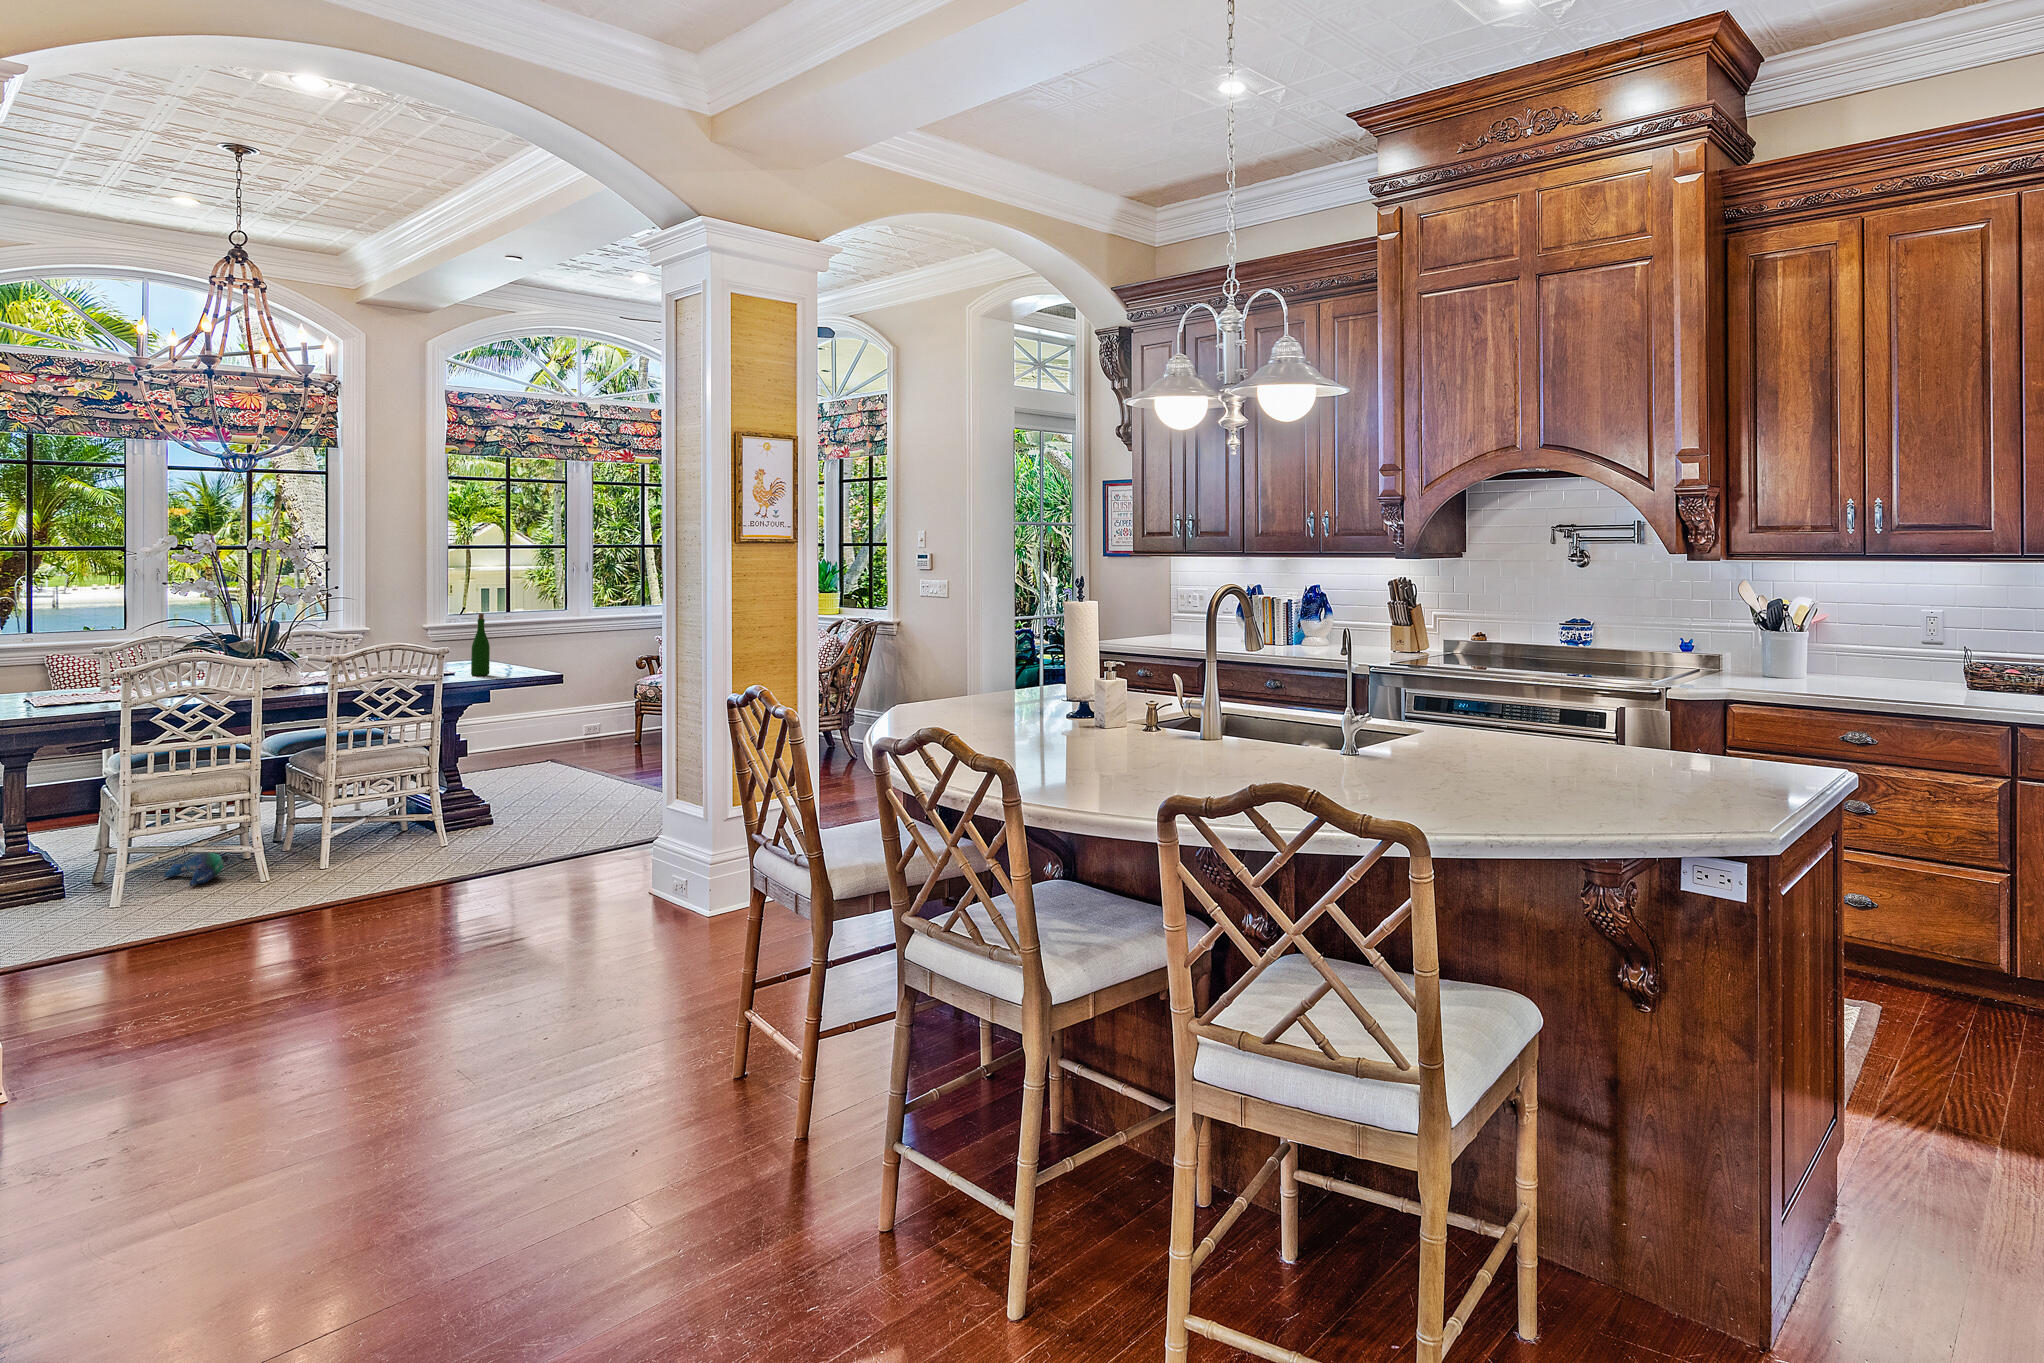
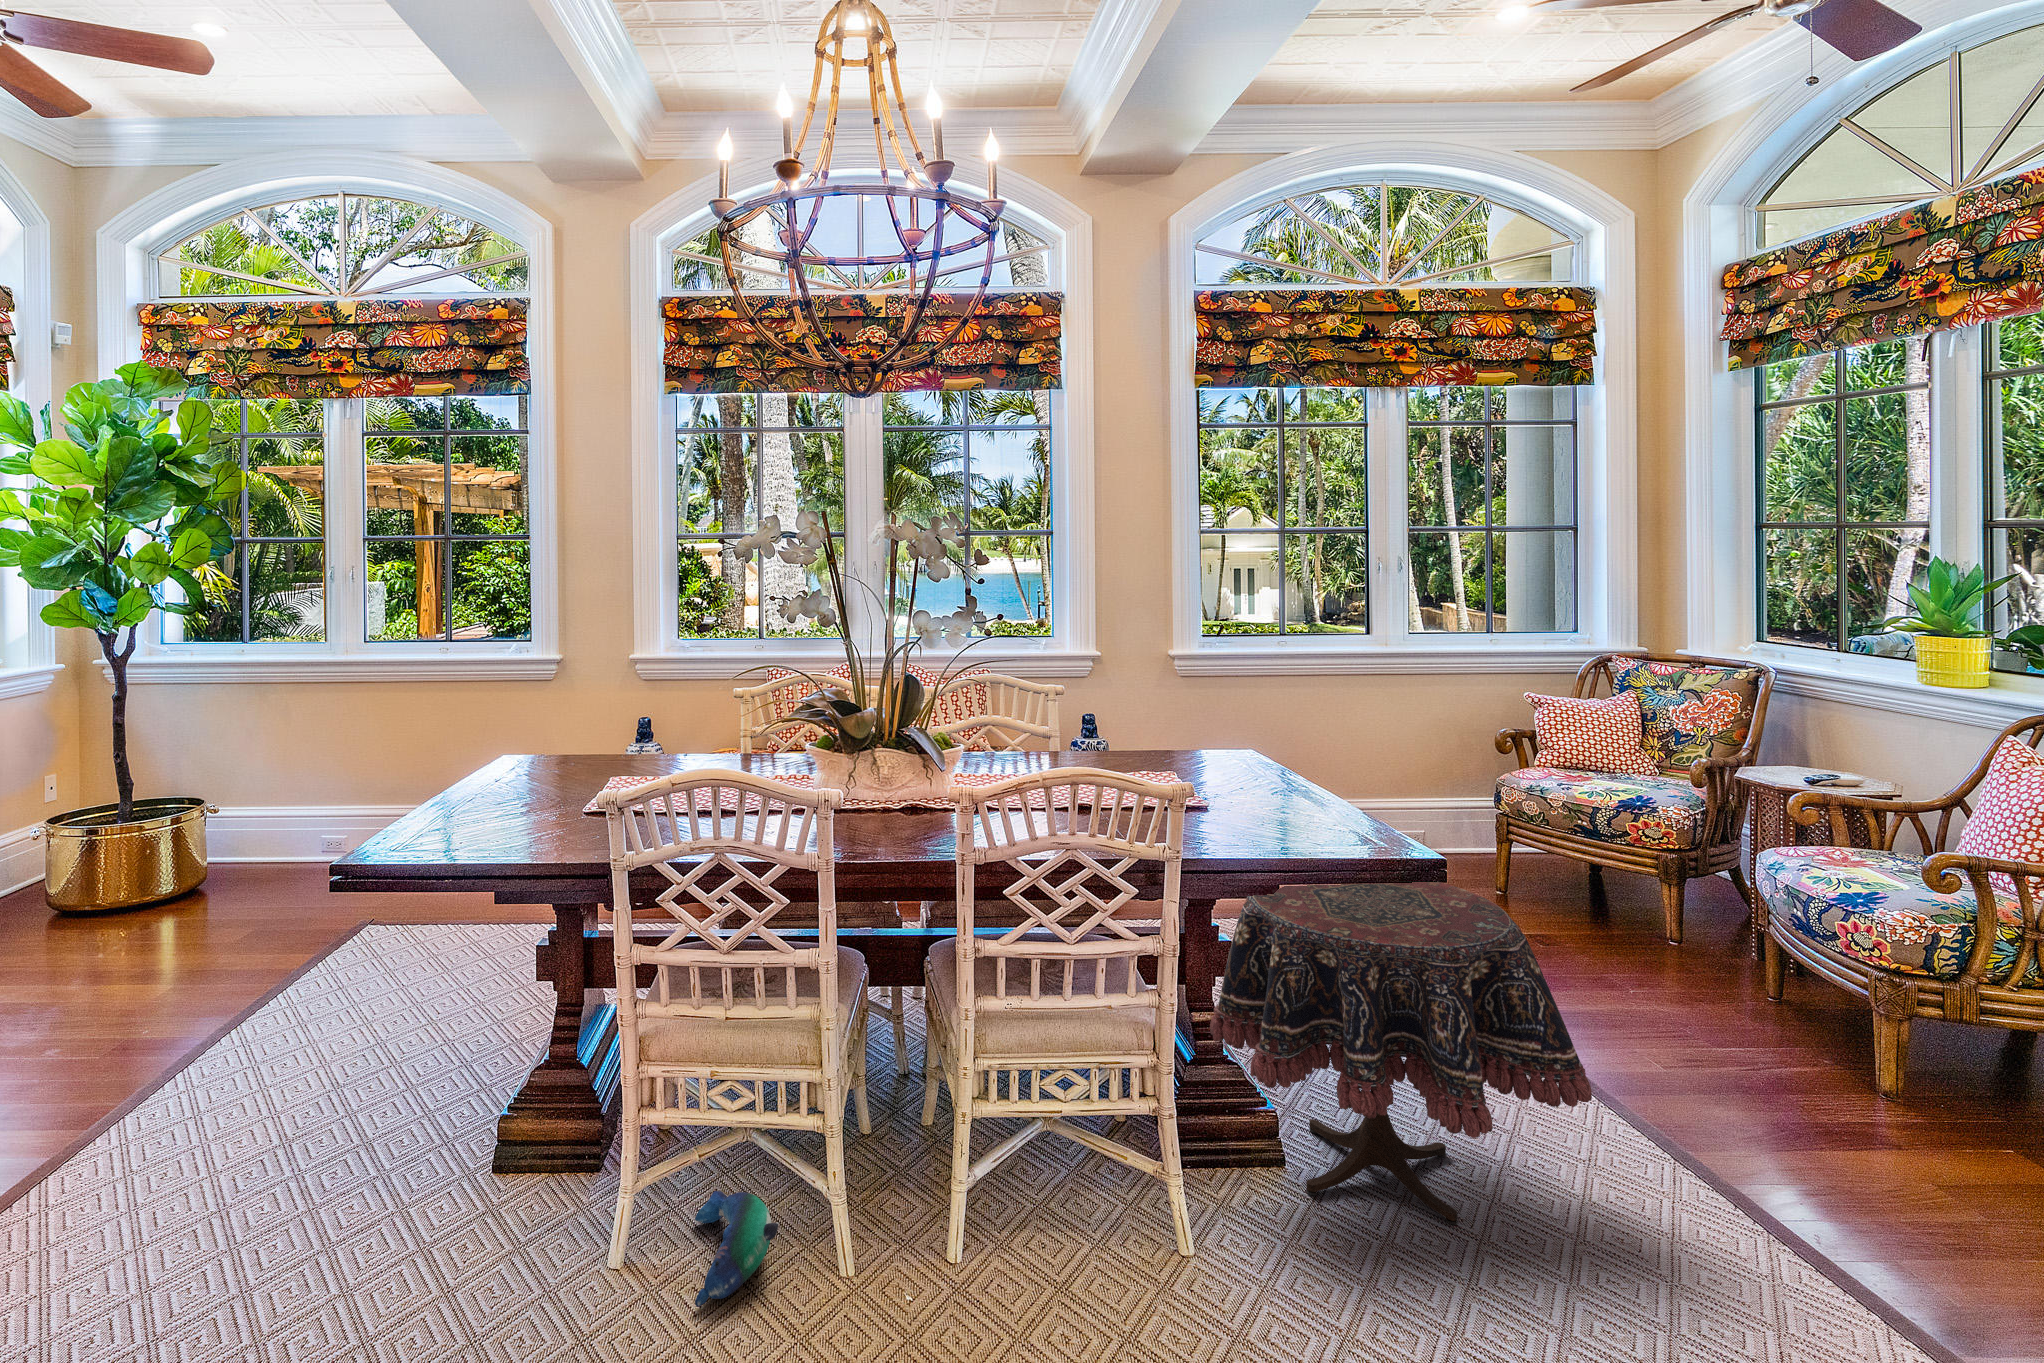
wine bottle: present [471,613,490,676] -> none [1236,694,1273,839]
side table: none [456,693,620,821] -> present [1210,882,1592,1225]

